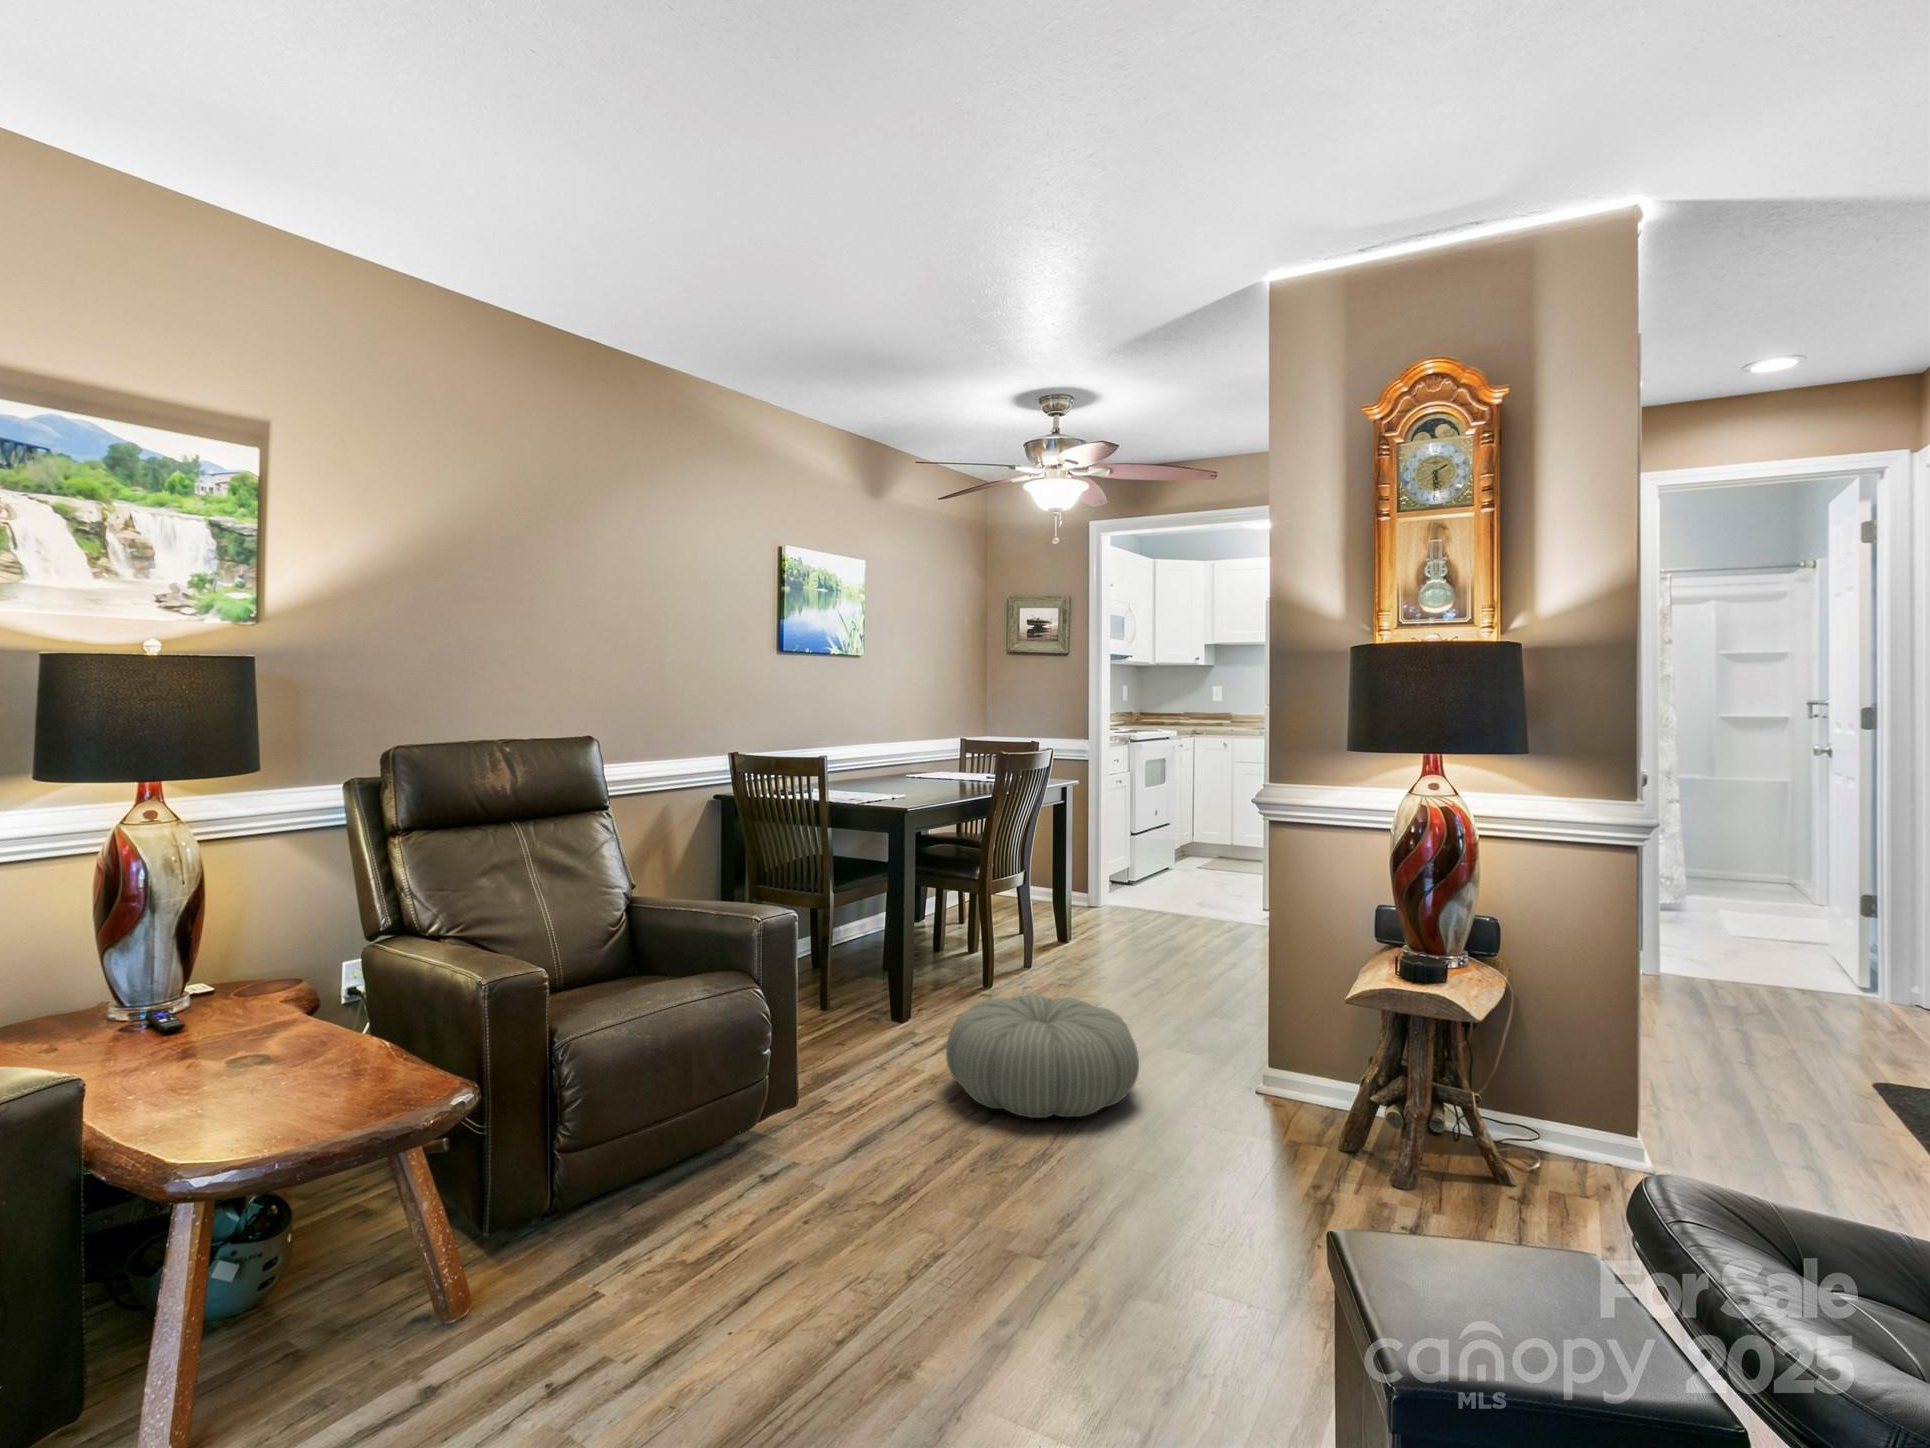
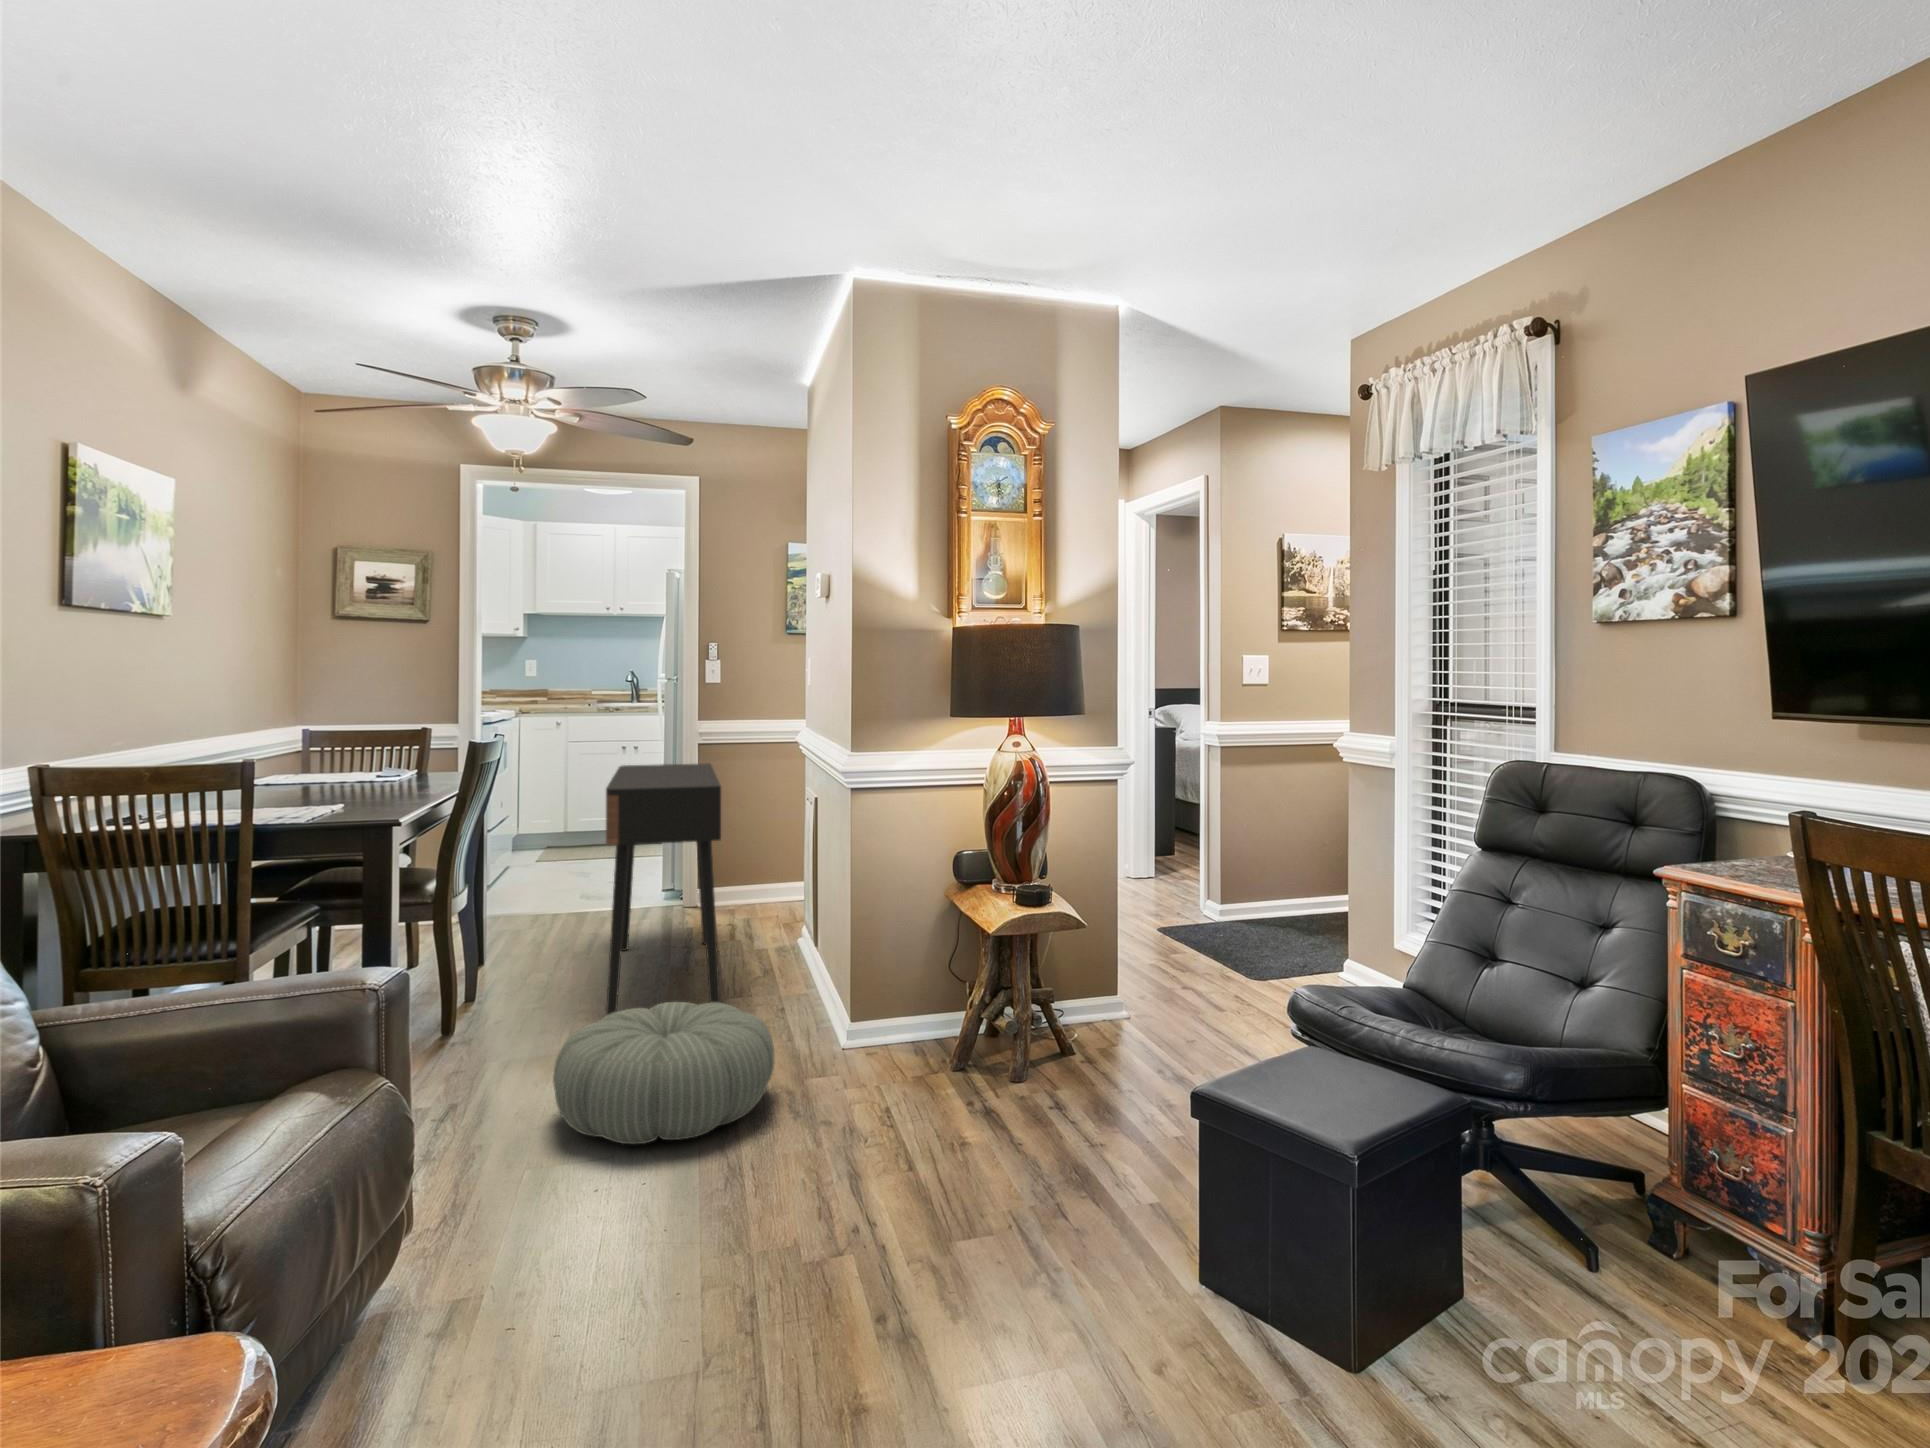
console table: none [1083,785,1256,1030] -> present [606,763,721,1016]

